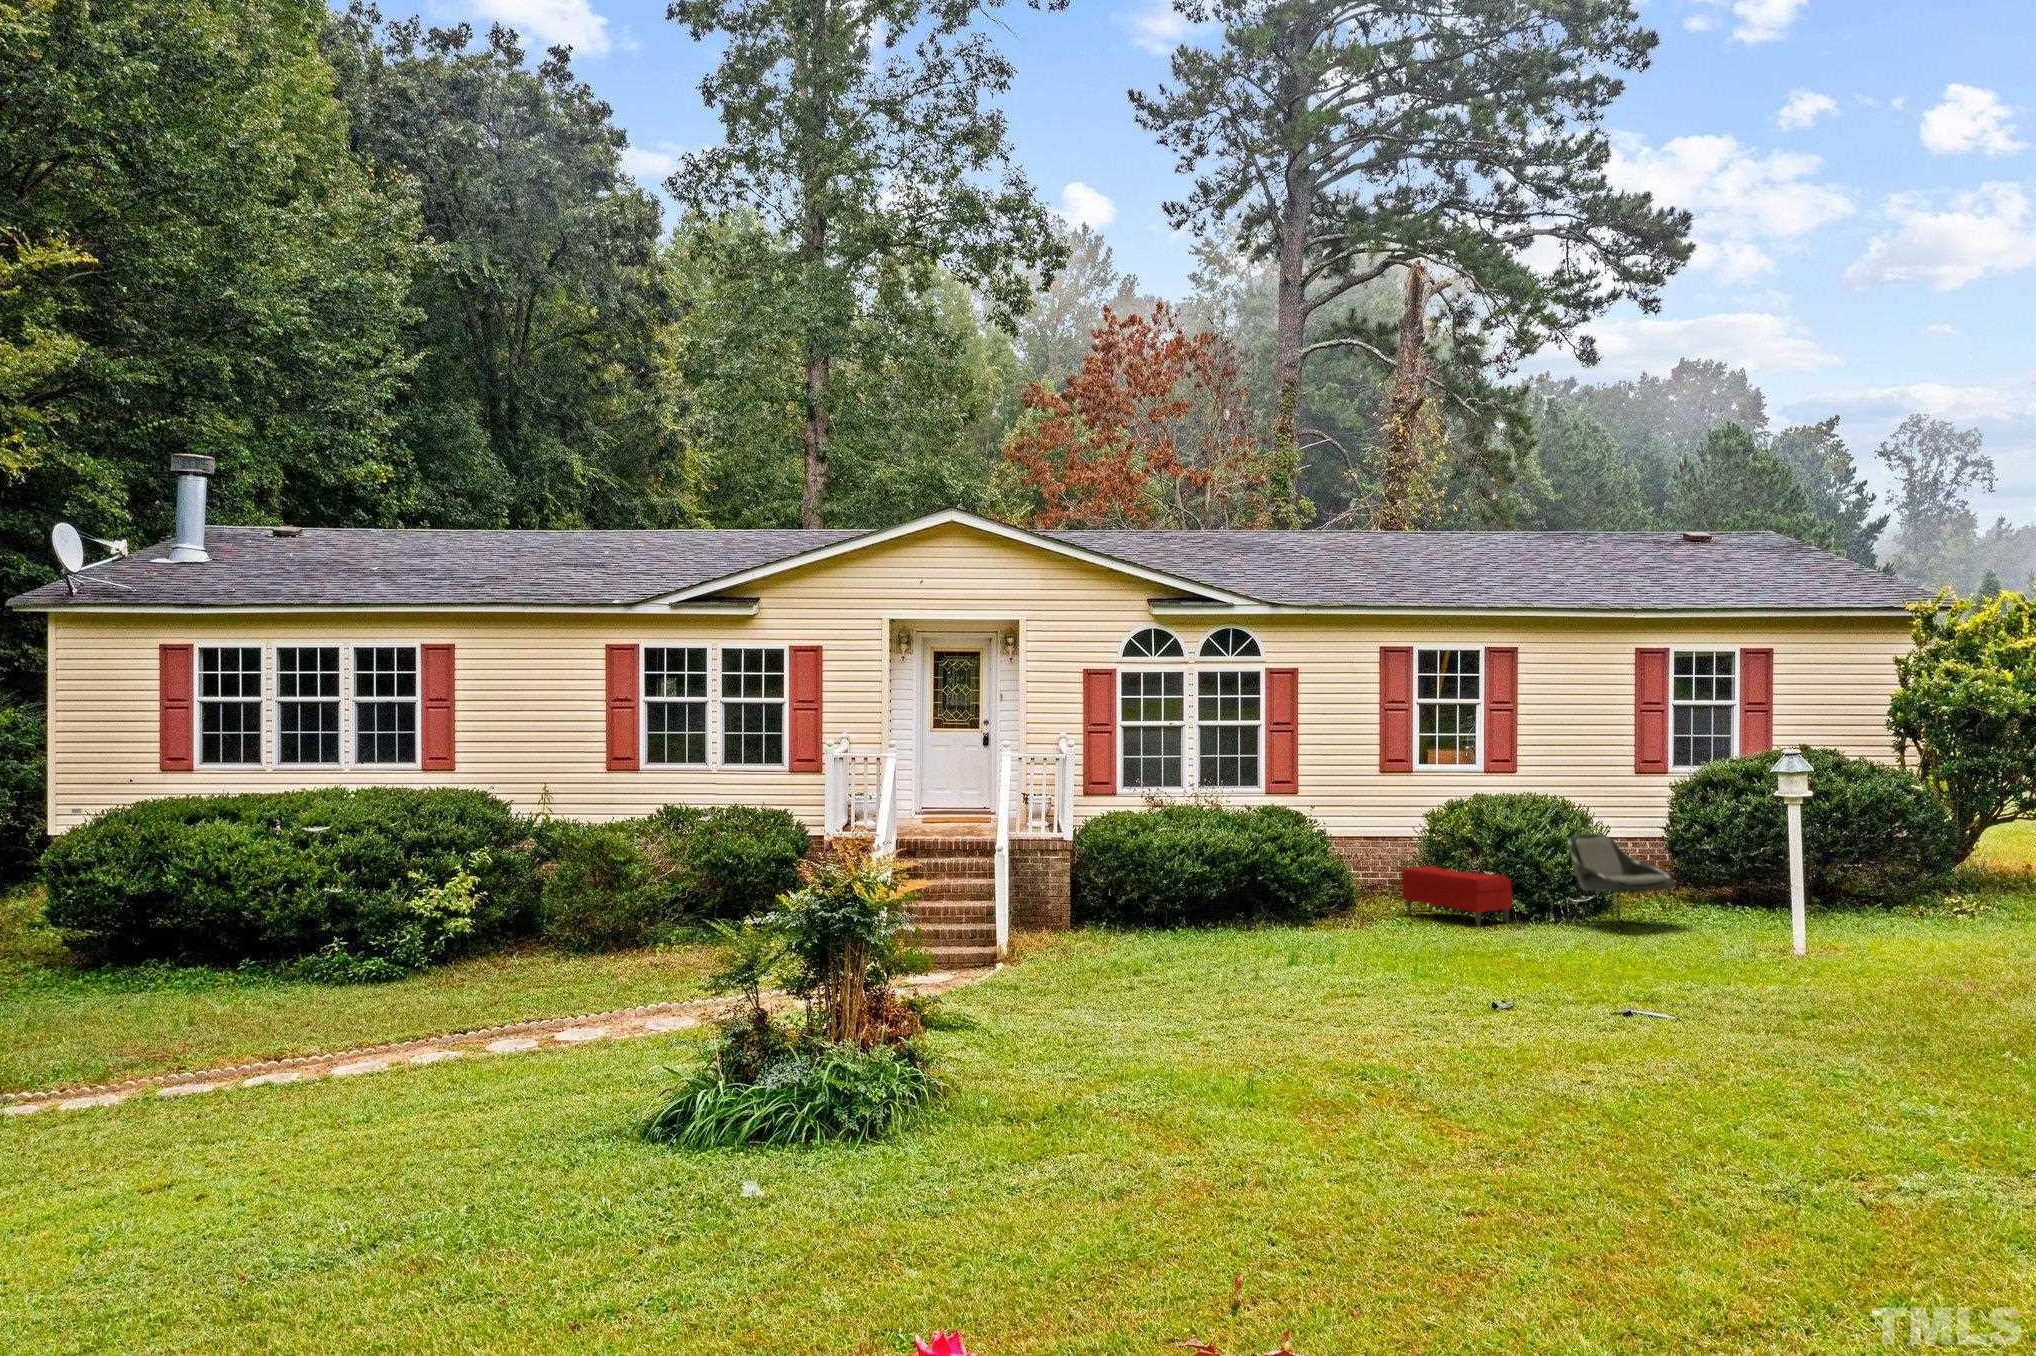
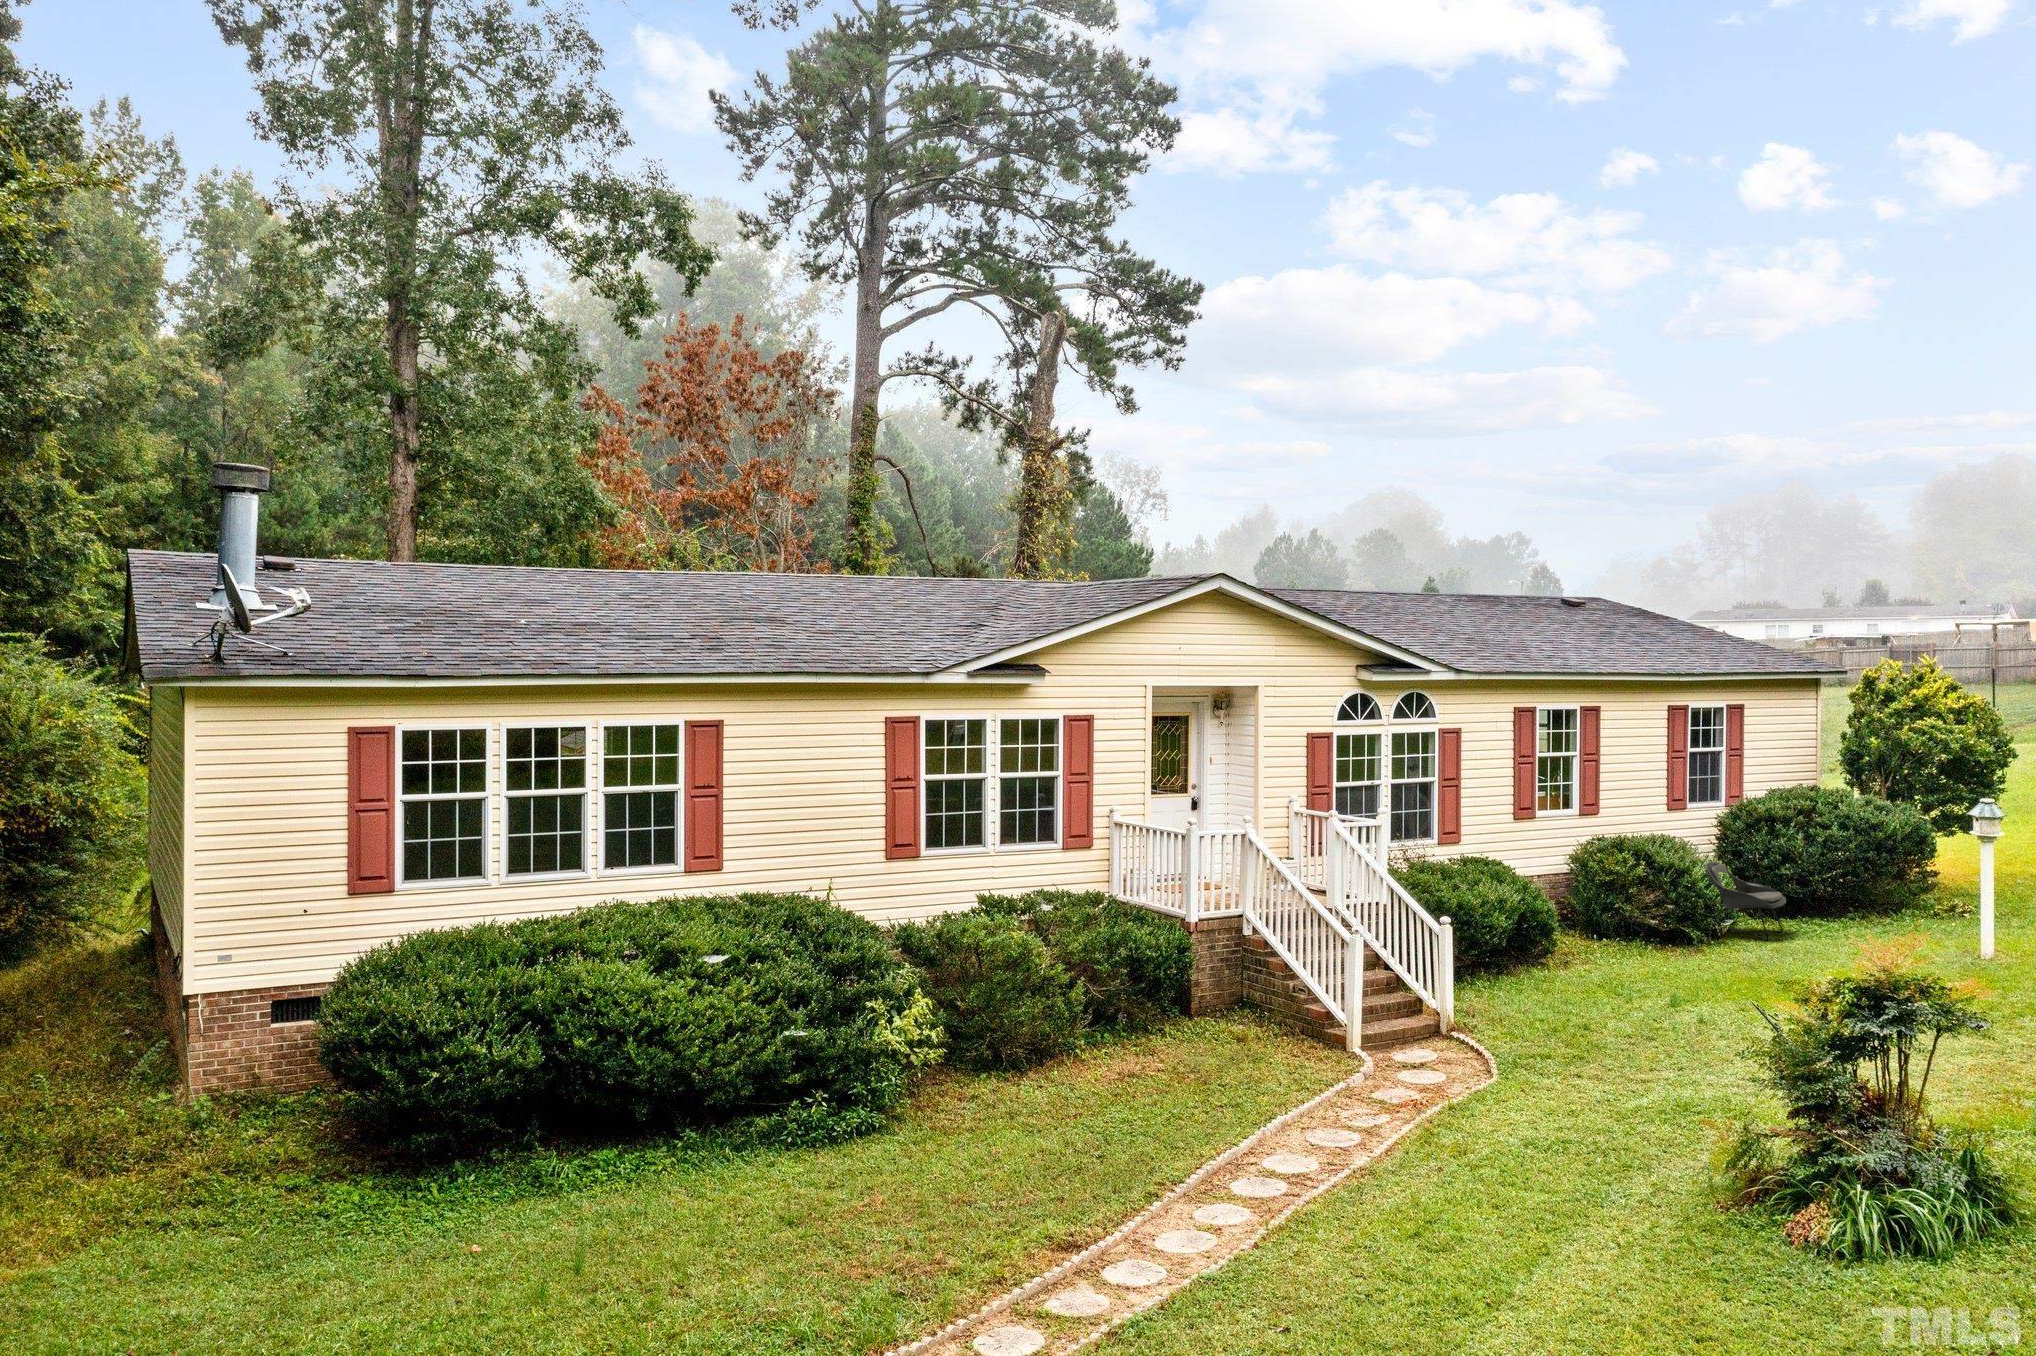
bench: present [1402,866,1512,927] -> none [1570,896,1669,946]

